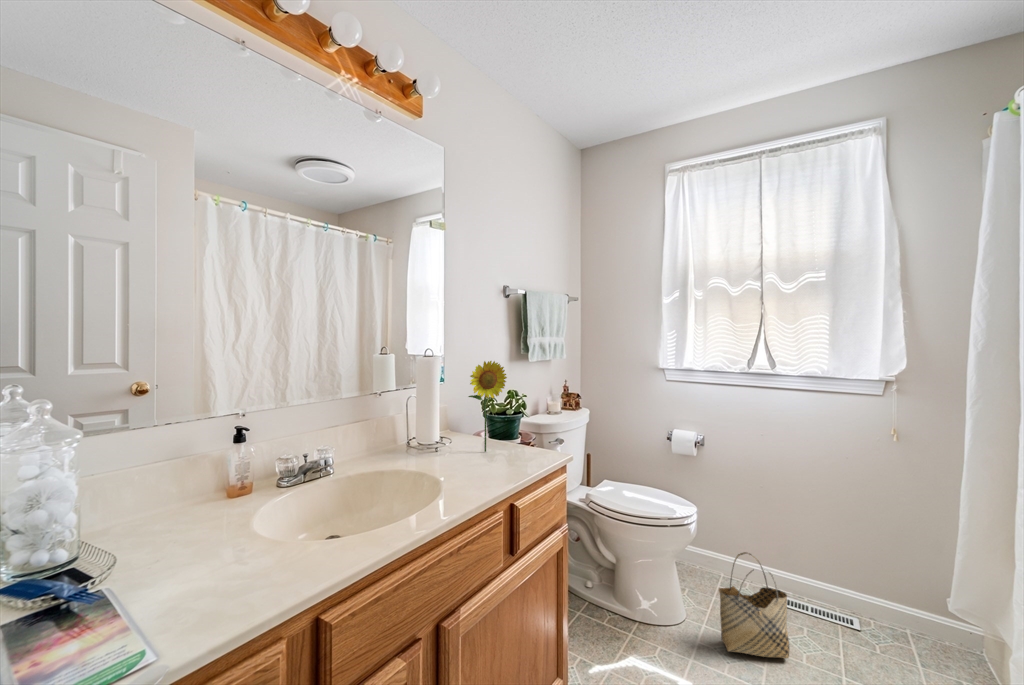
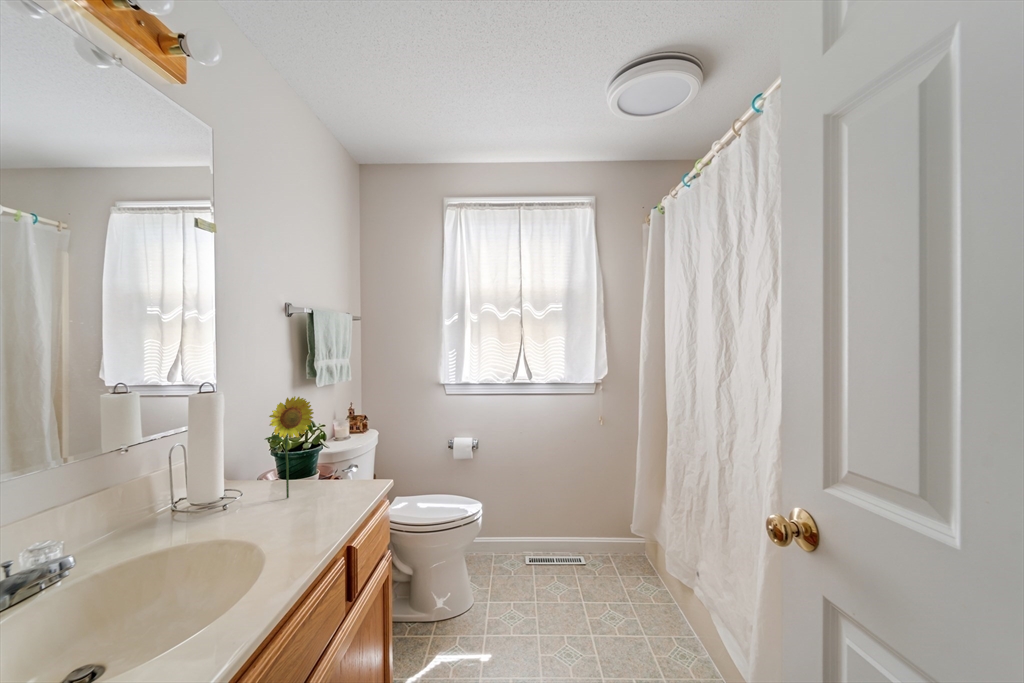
woven basket: present [719,552,790,658] -> none [502,531,552,618]

